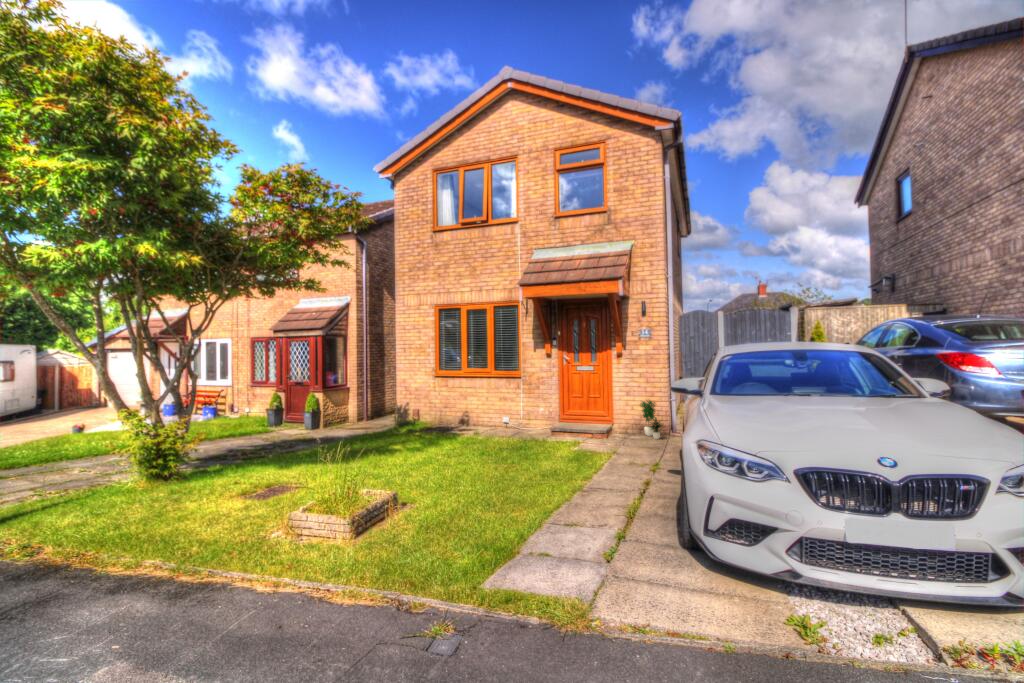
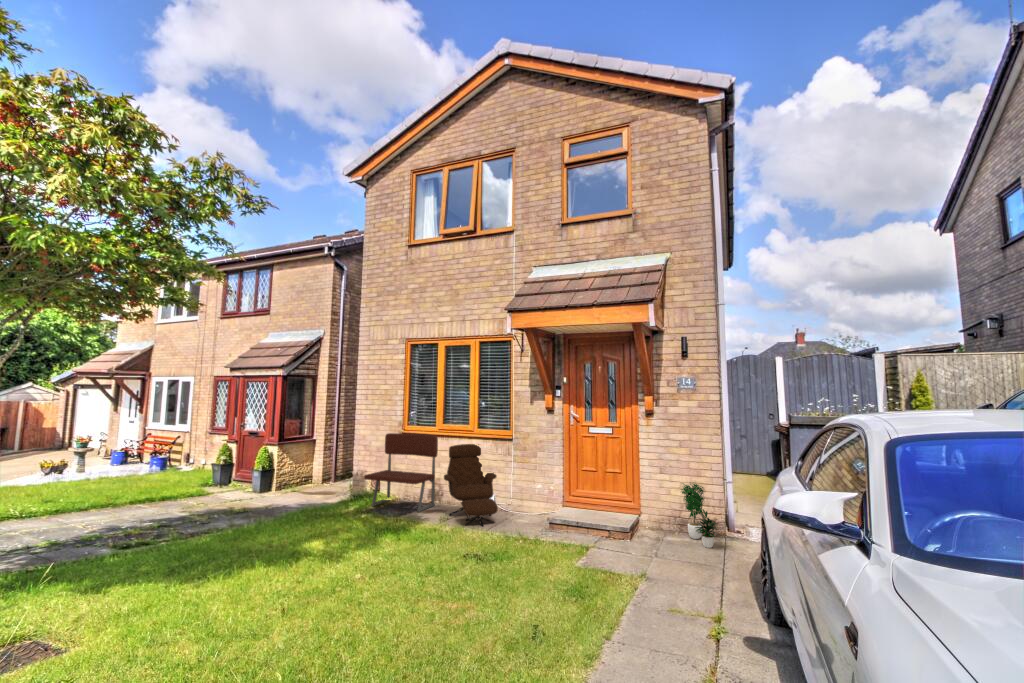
bench: none [411,377,464,432] -> present [364,433,438,512]
lounge chair: none [472,382,514,436] -> present [444,444,498,527]

